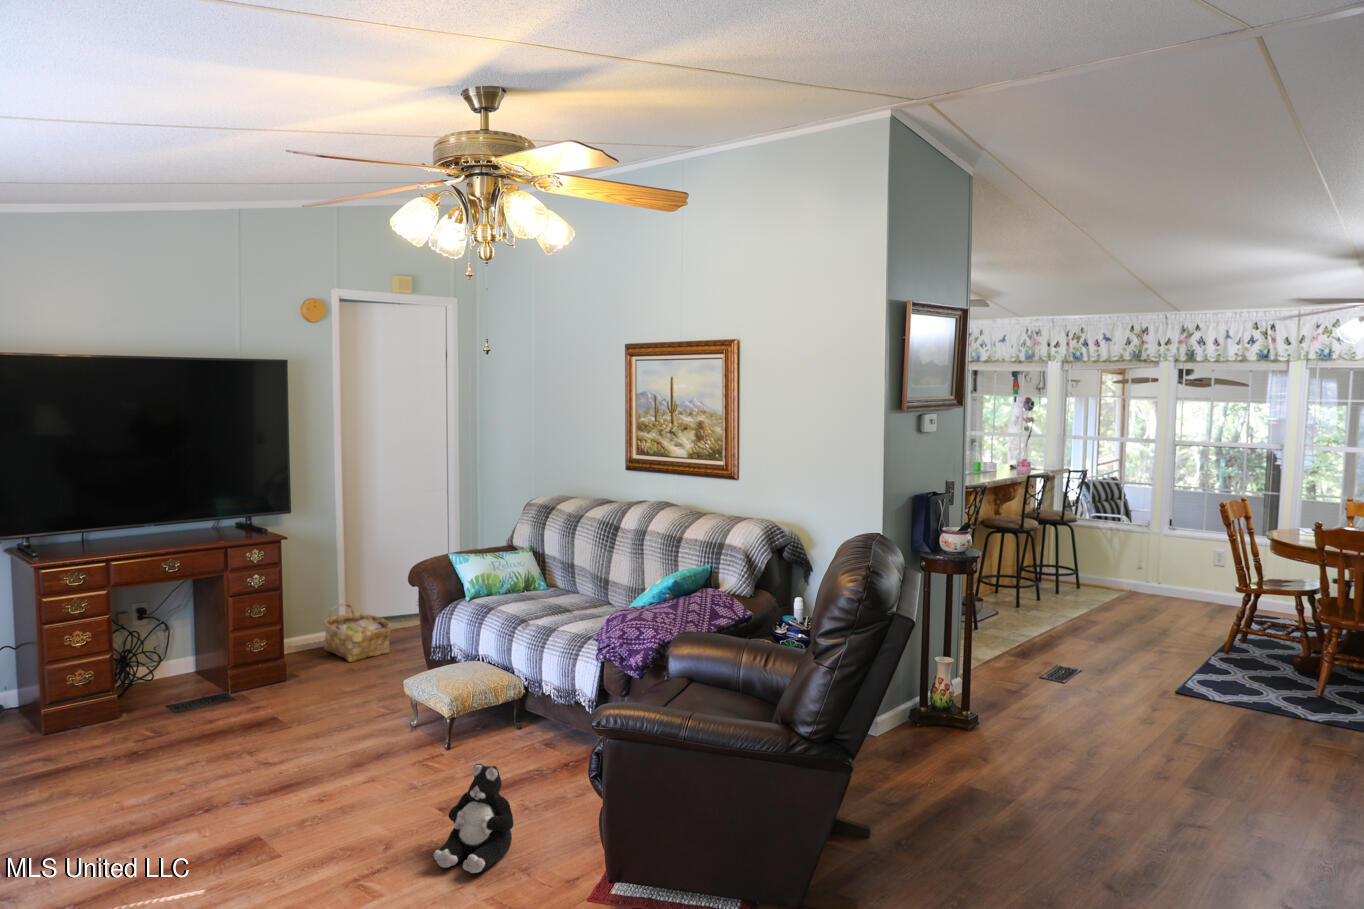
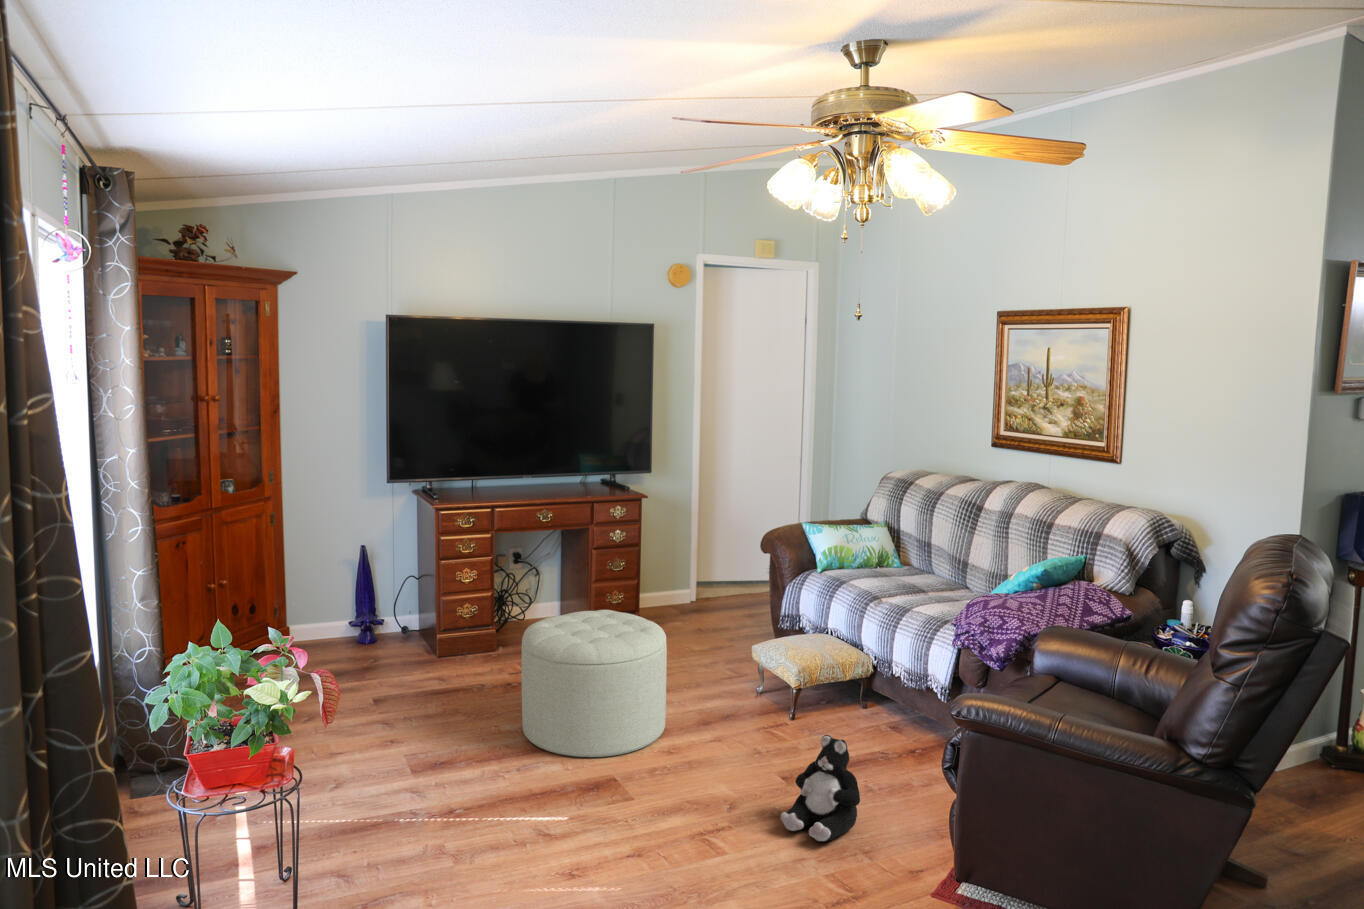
woven basket: present [324,603,391,662] -> none [671,564,735,623]
ottoman: none [135,663,312,829] -> present [522,610,667,758]

